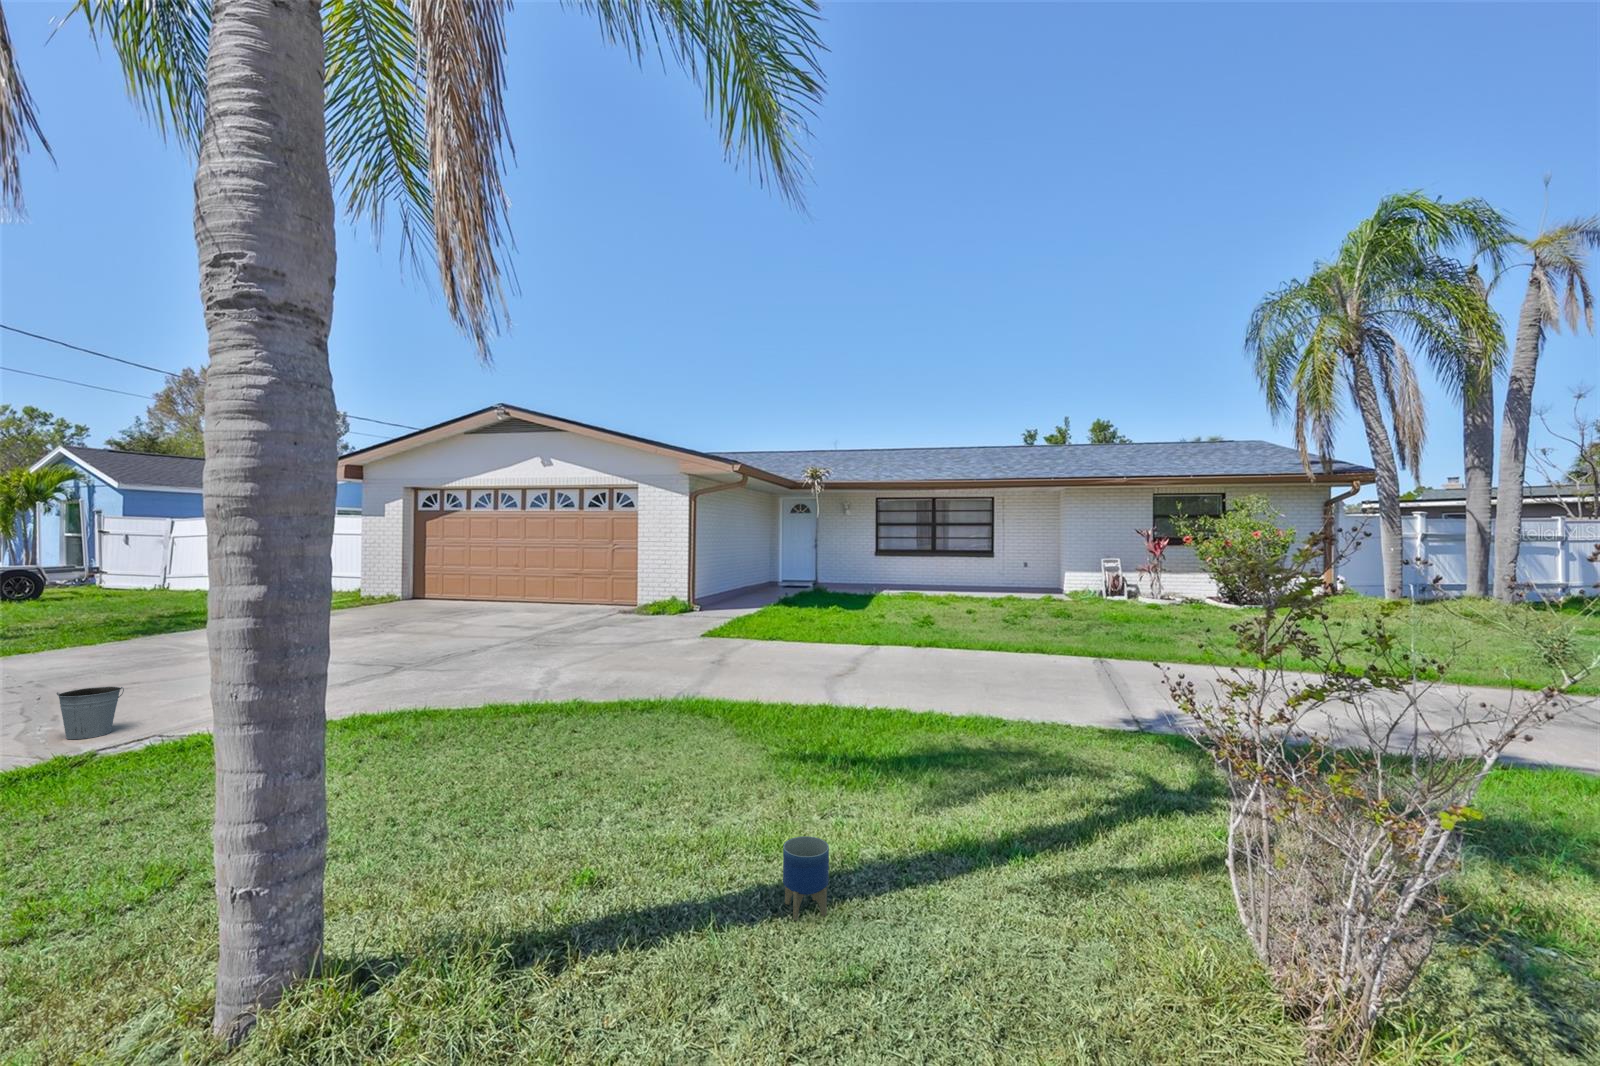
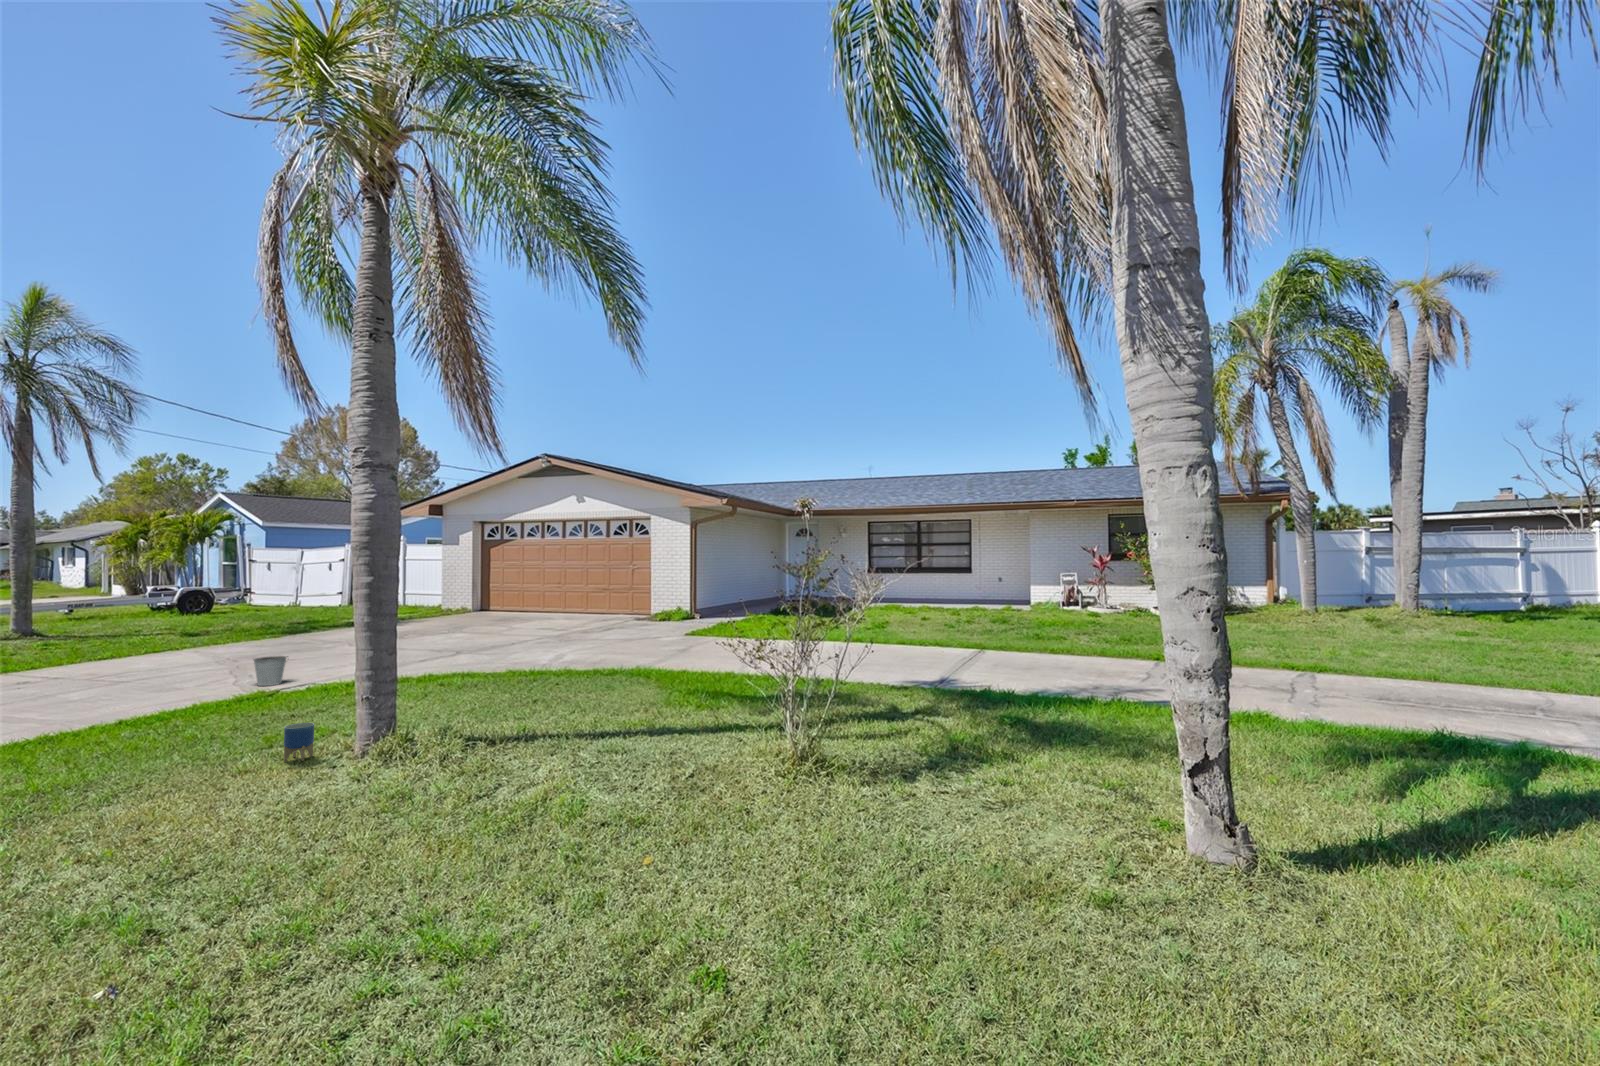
planter: present [783,836,829,921] -> present [284,723,314,762]

